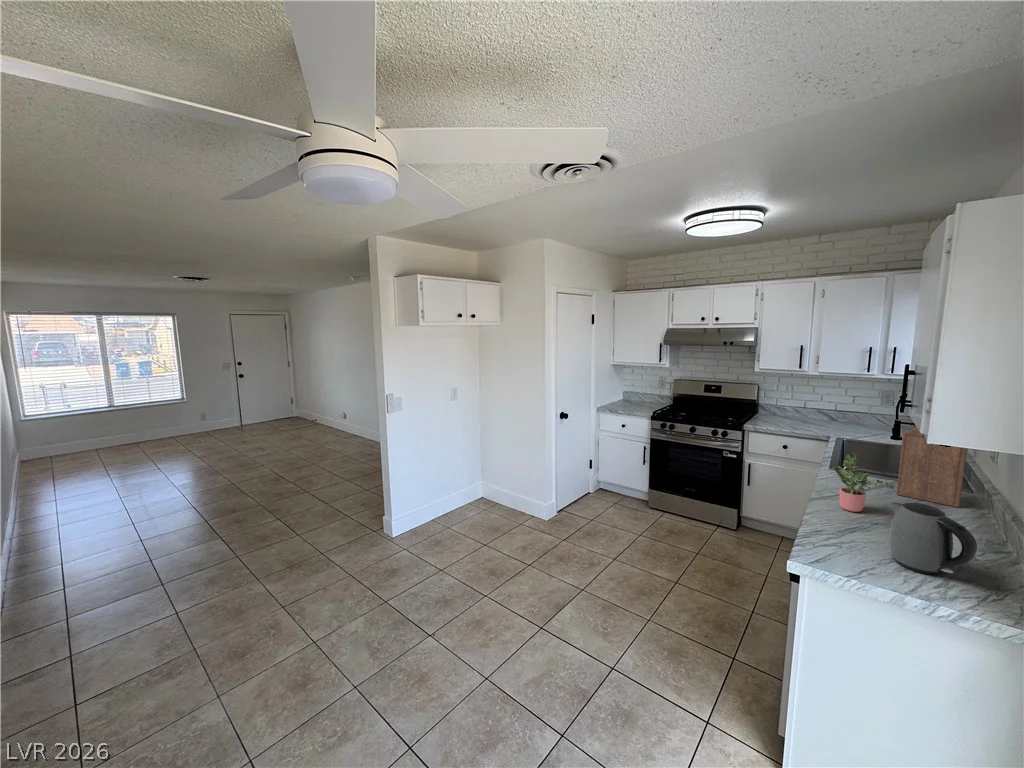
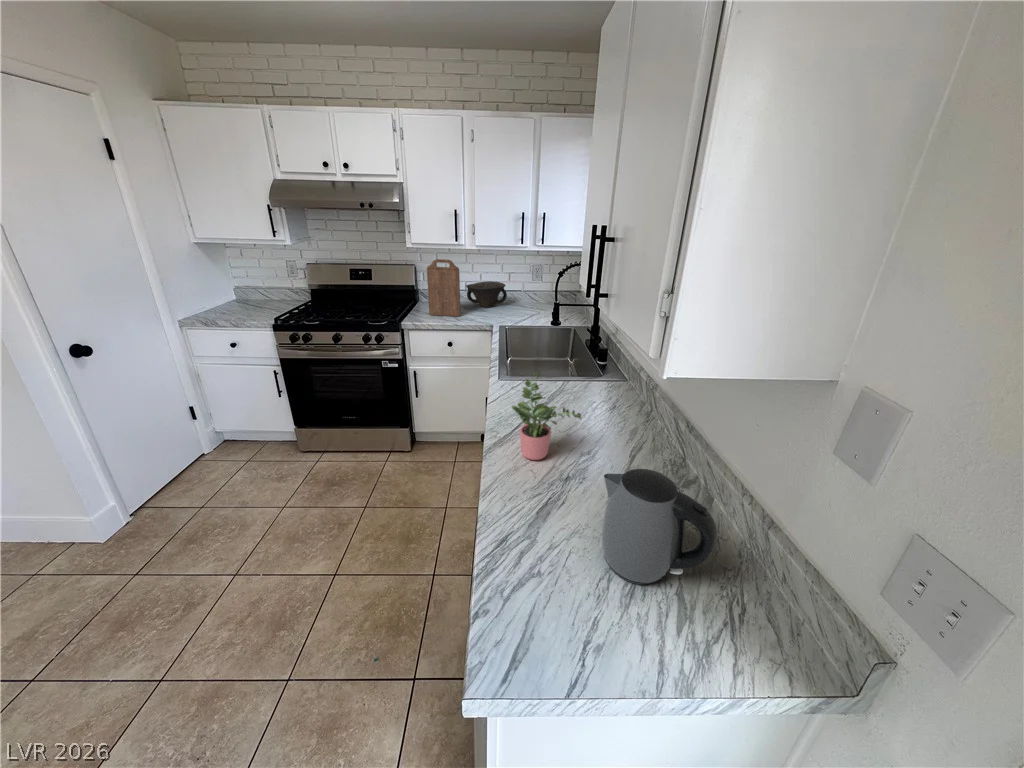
bowl: none [805,402,849,423] -> present [466,281,507,307]
cutting board: present [896,425,967,507] -> present [427,259,460,316]

